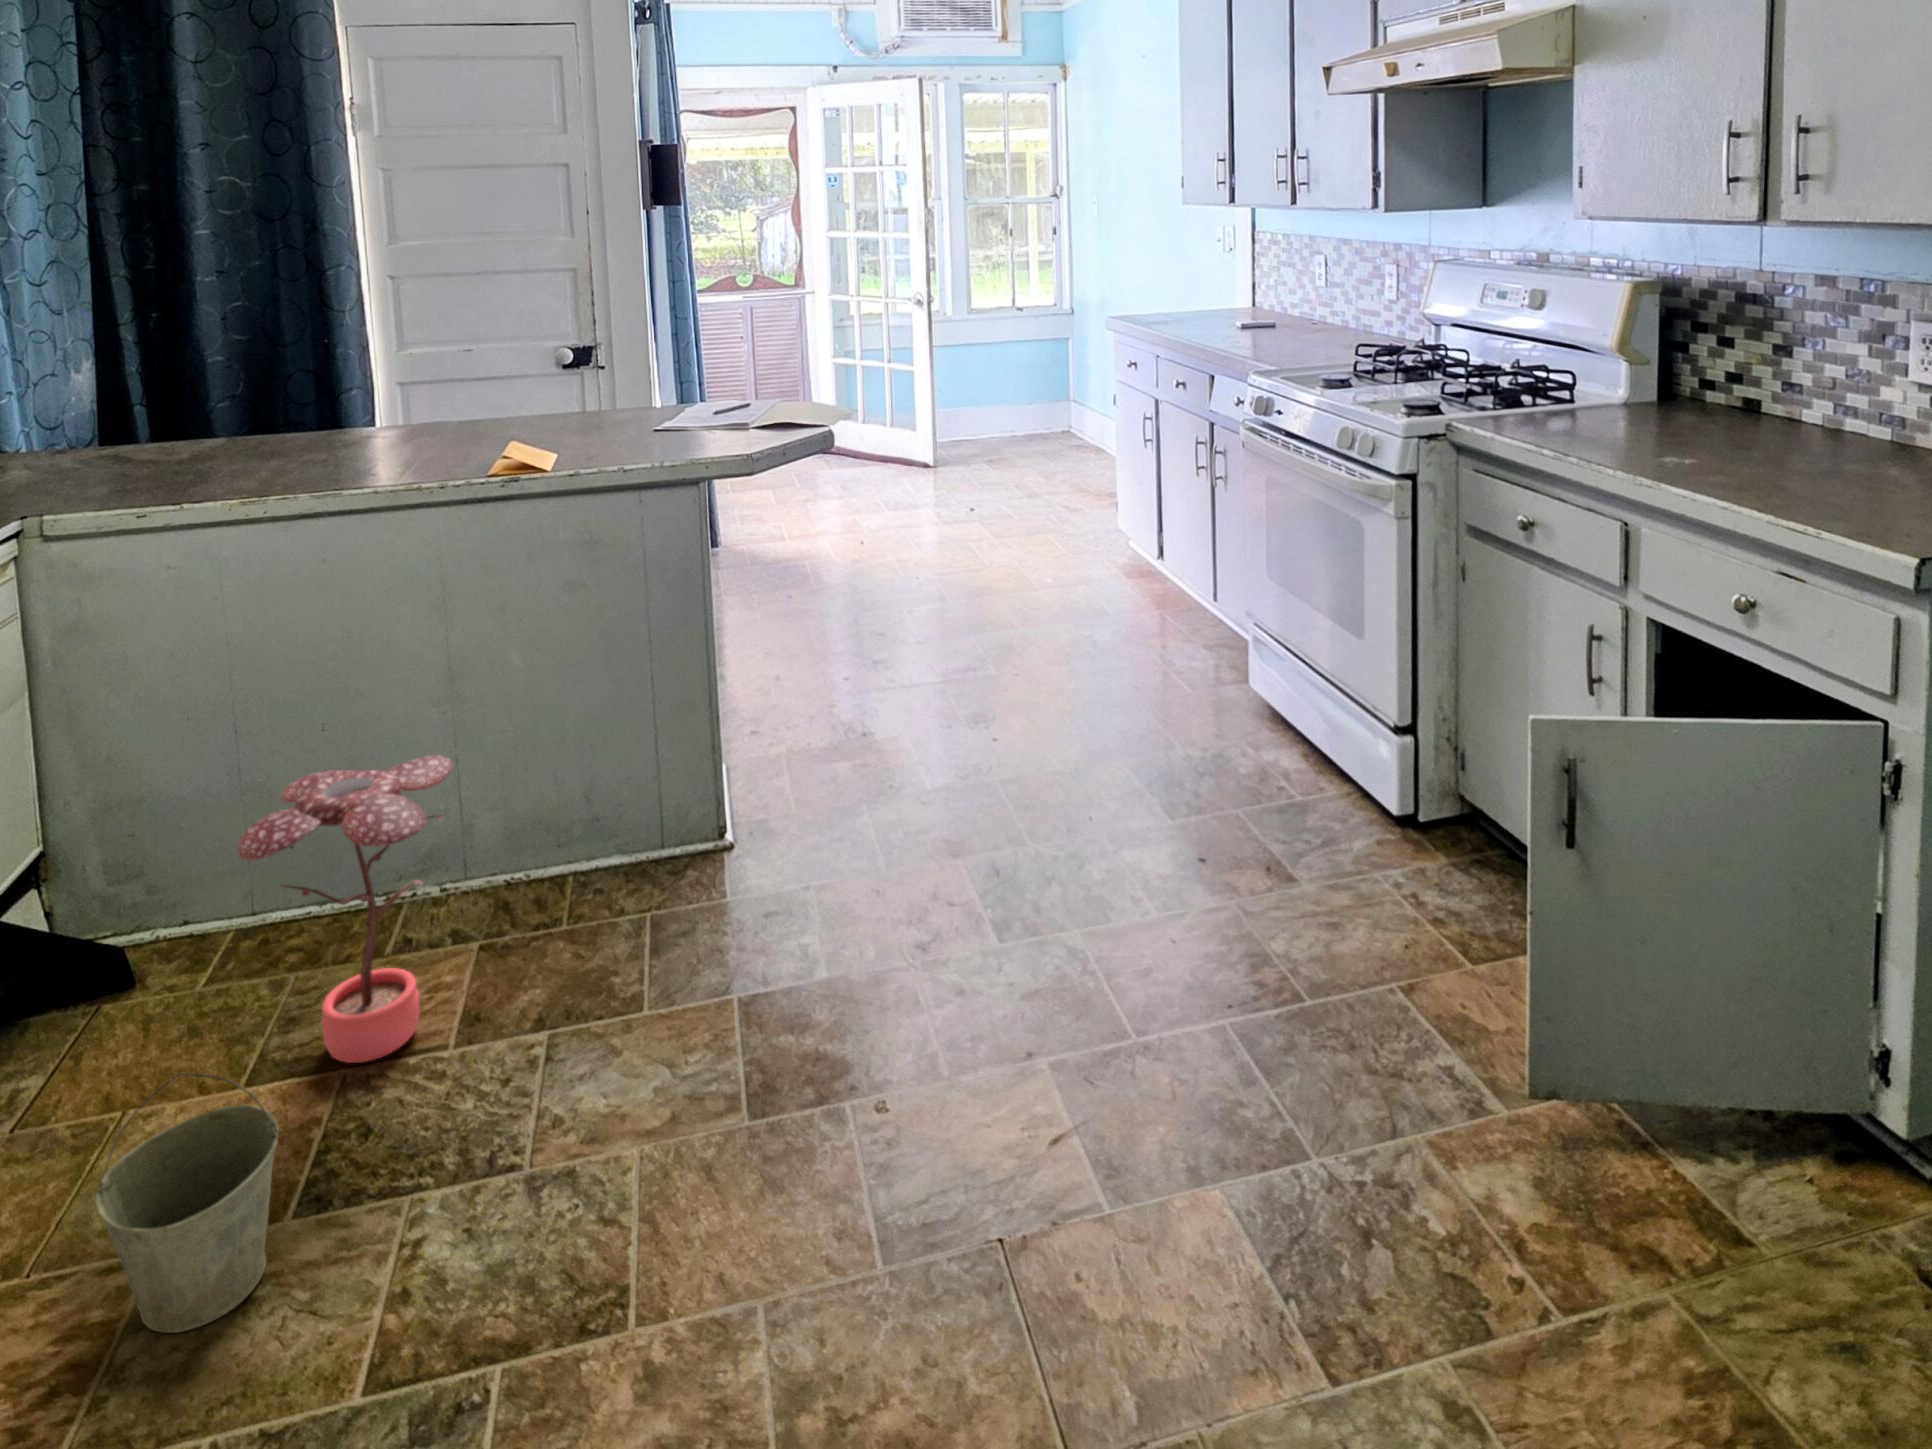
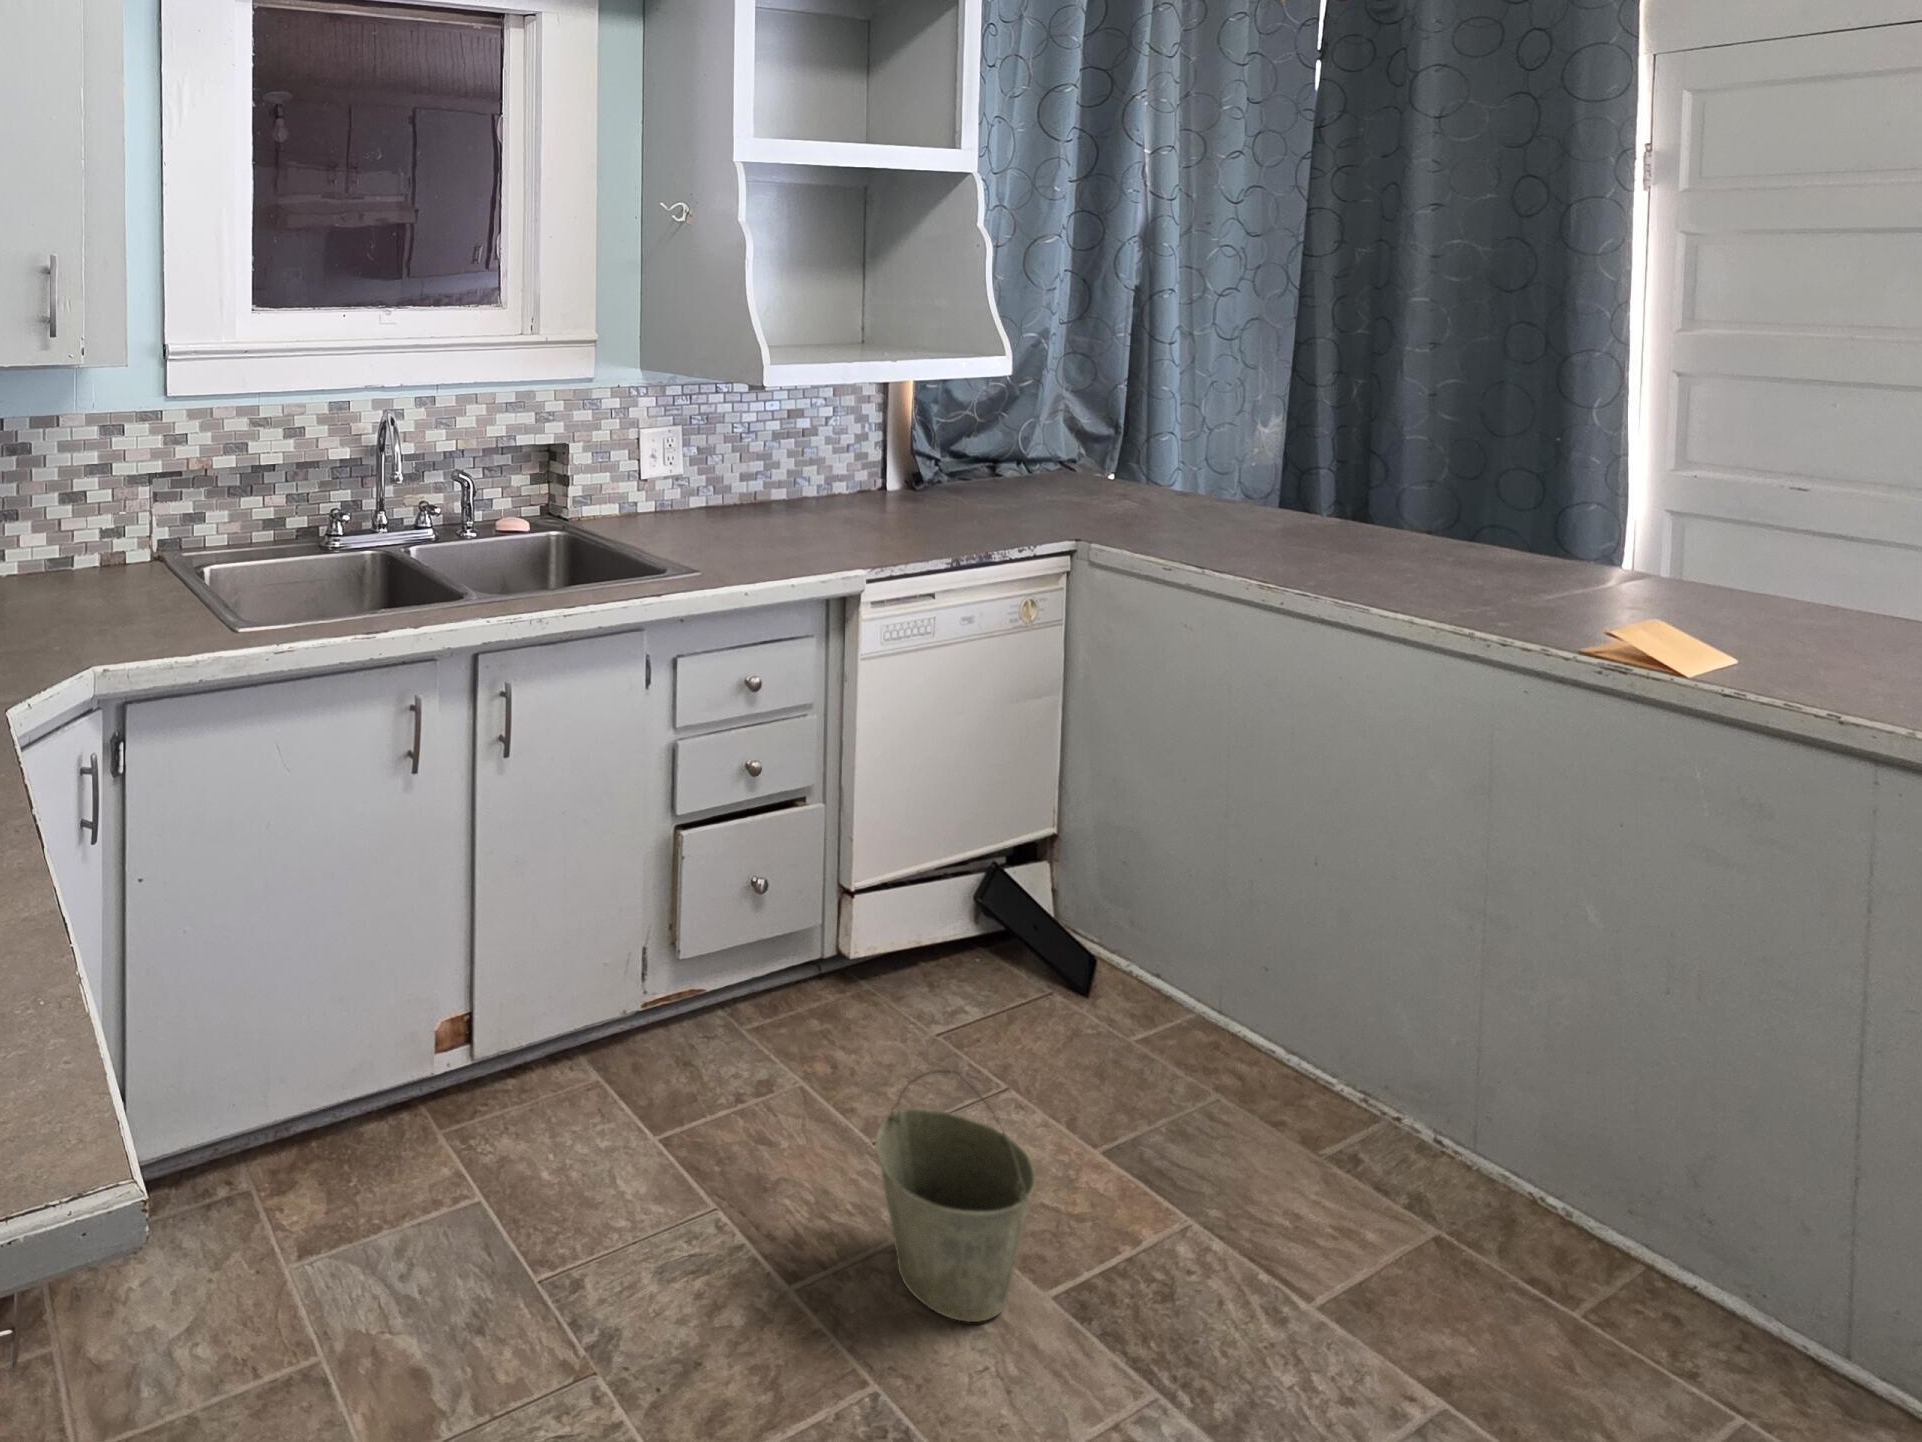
potted plant: present [237,755,453,1063] -> none [1116,892,1401,1253]

